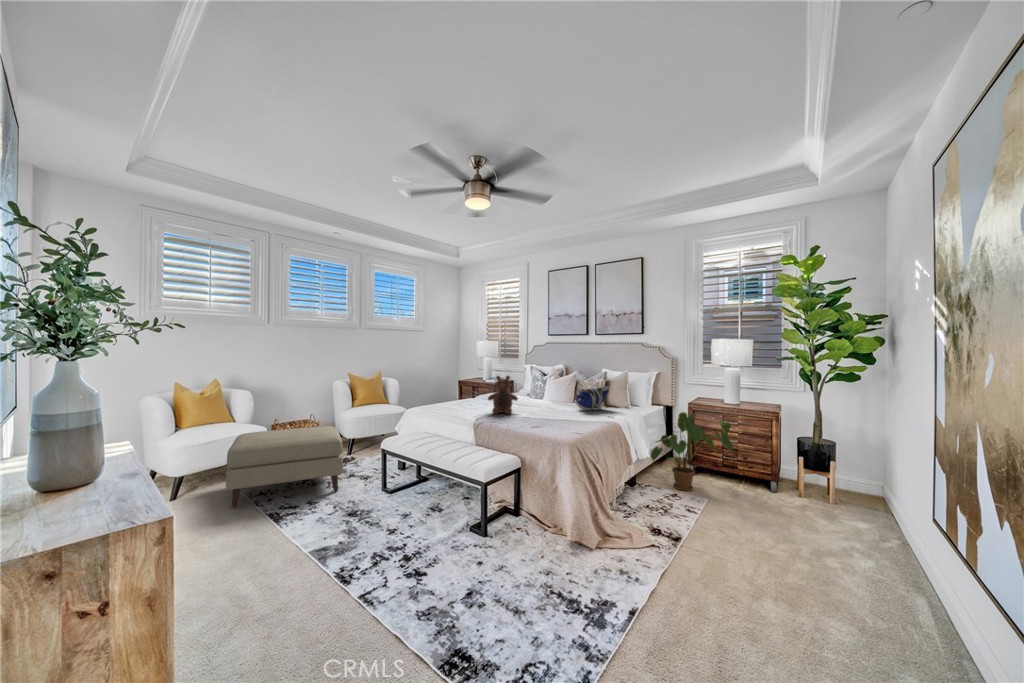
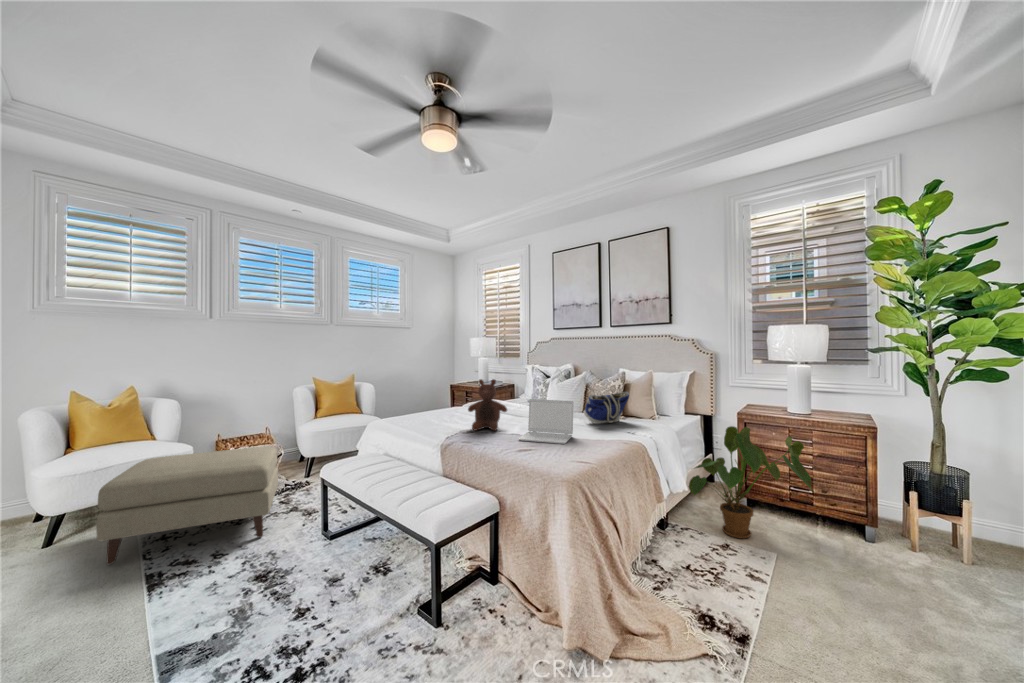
laptop: none [529,391,569,423] -> present [519,399,574,444]

